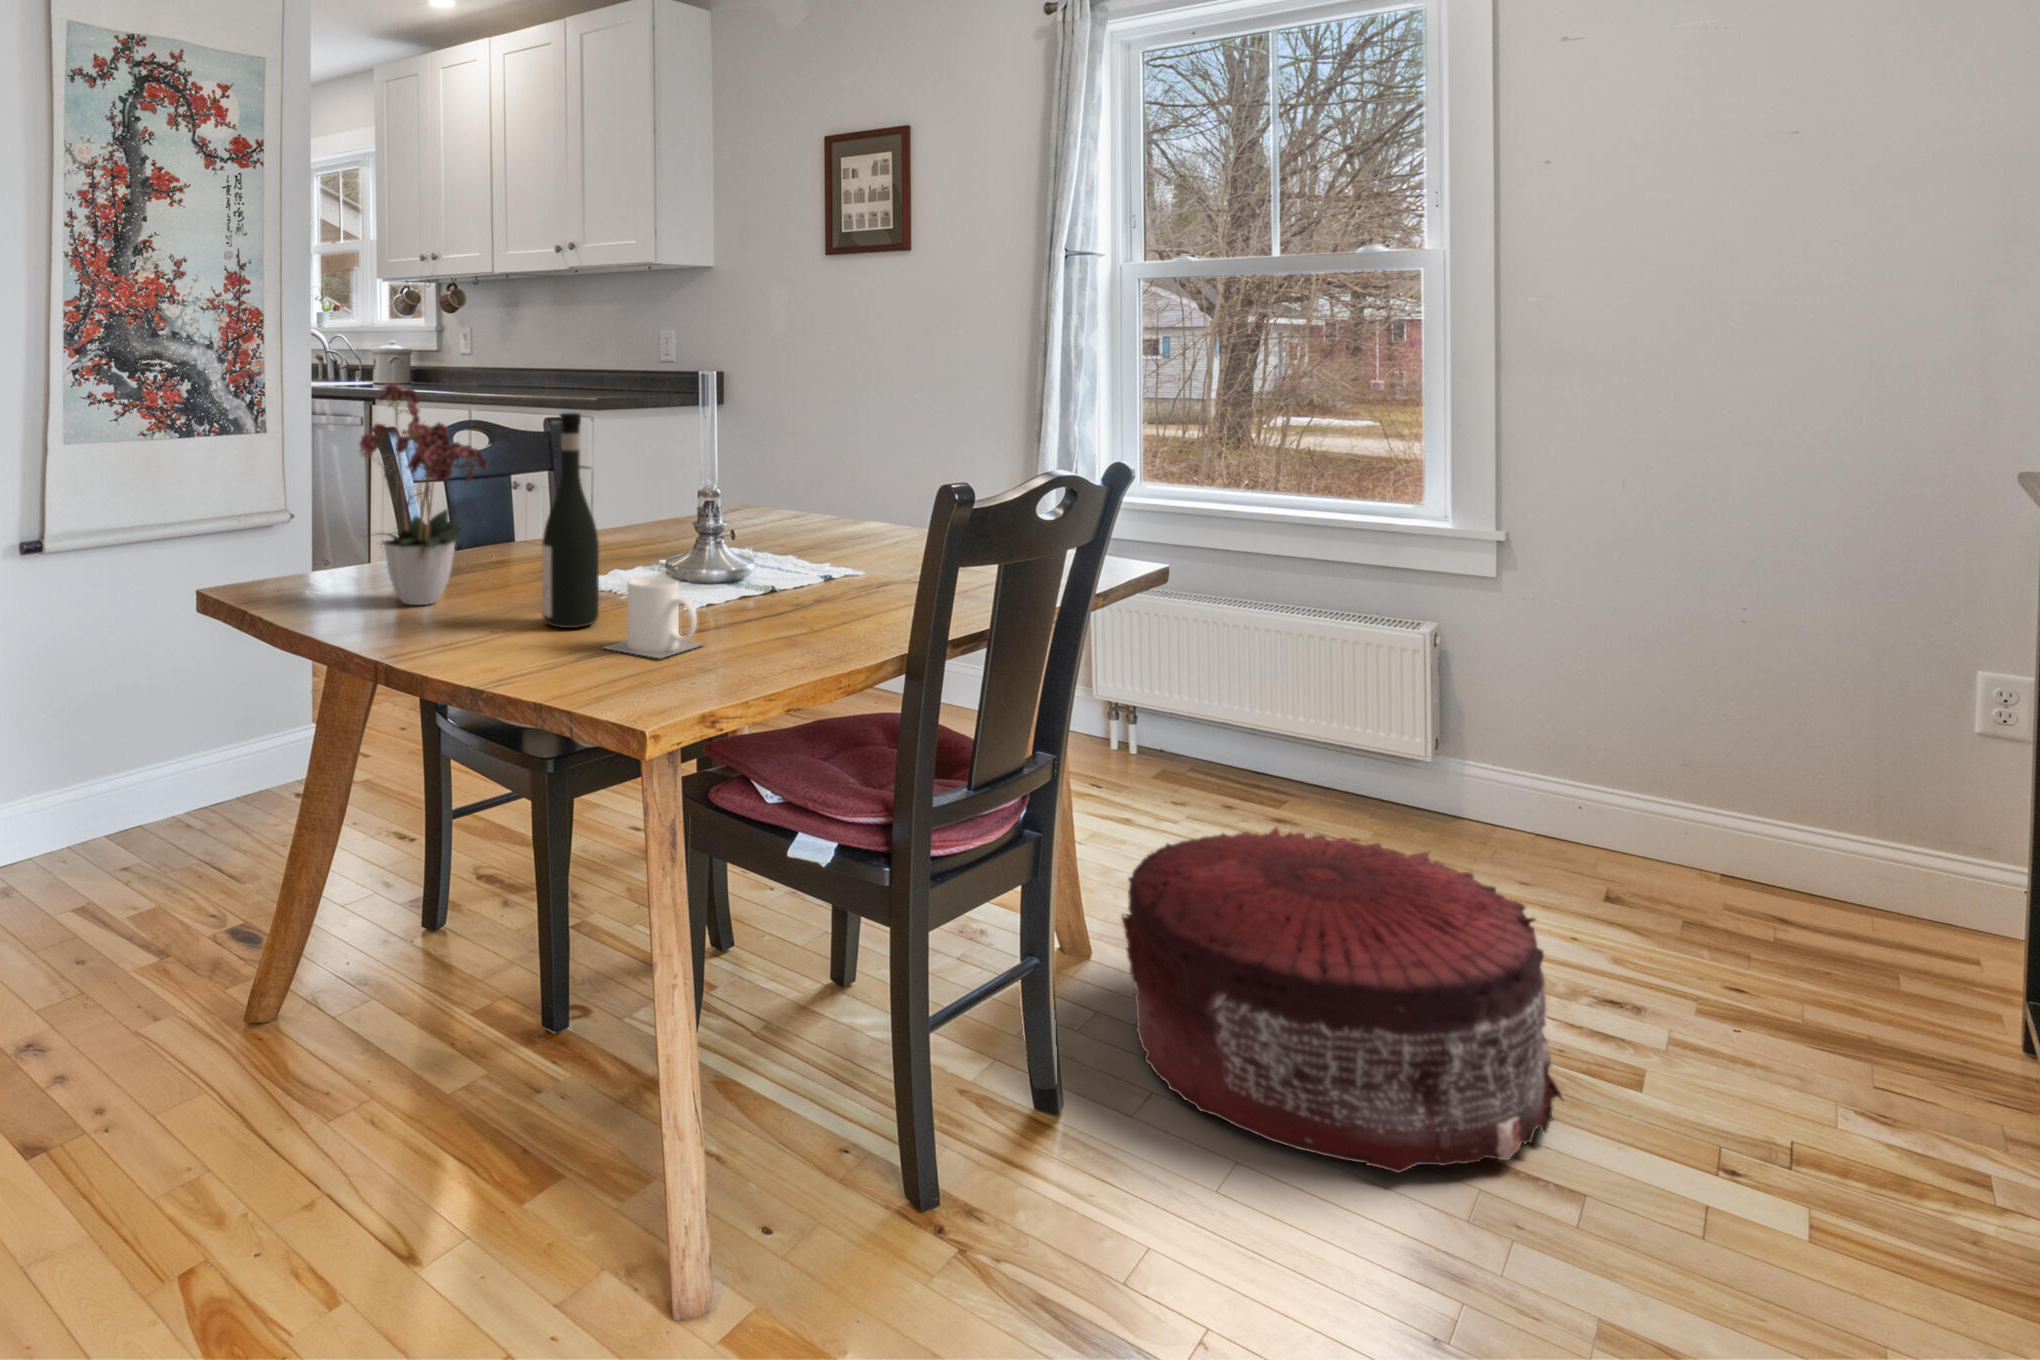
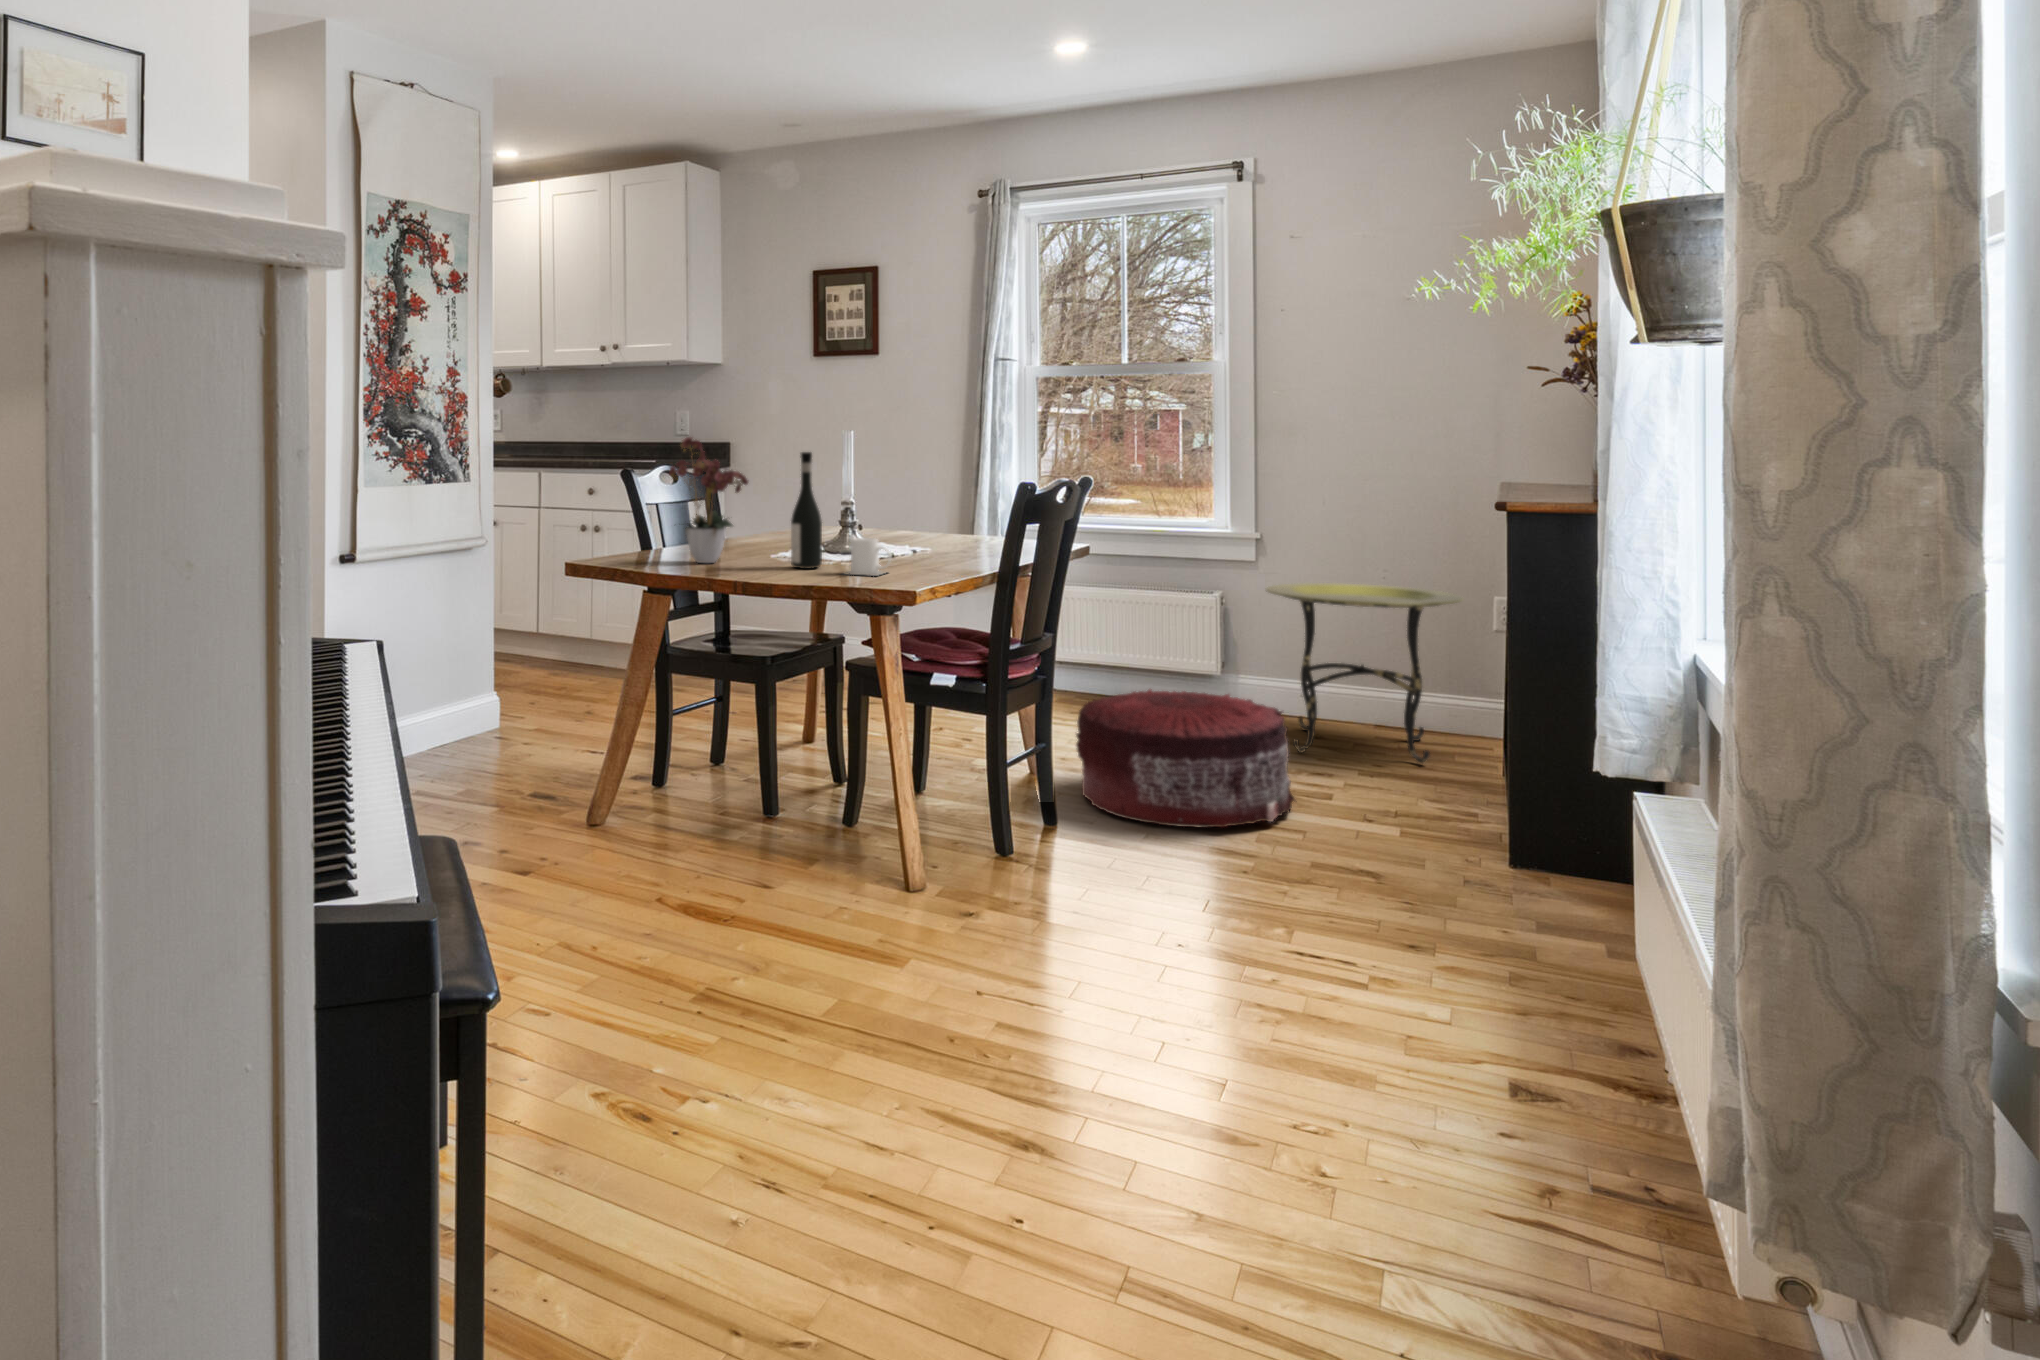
side table: none [1508,623,1911,989] -> present [1266,583,1463,764]

